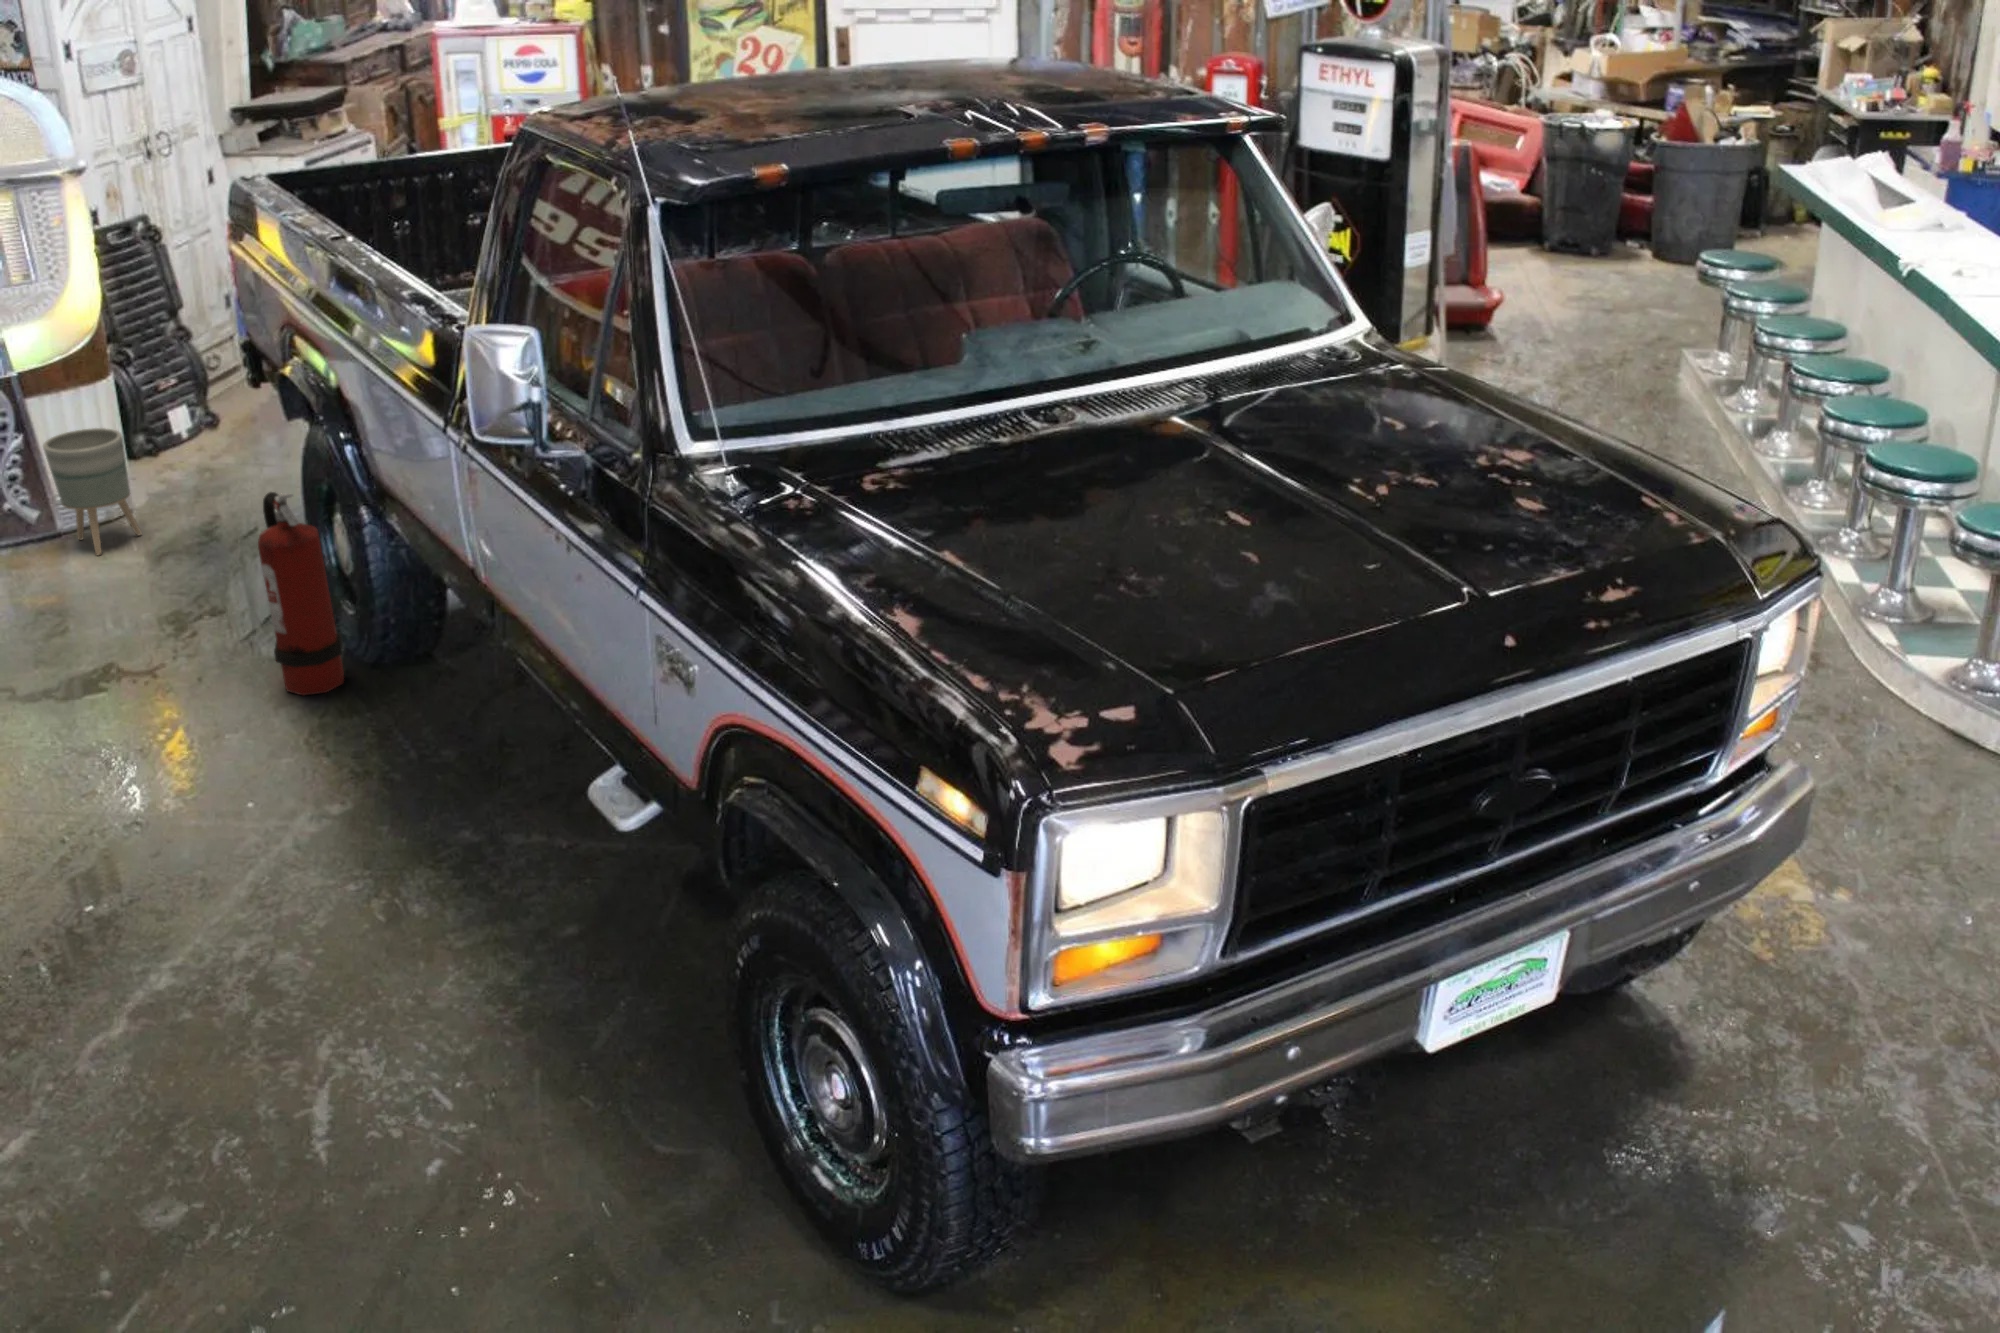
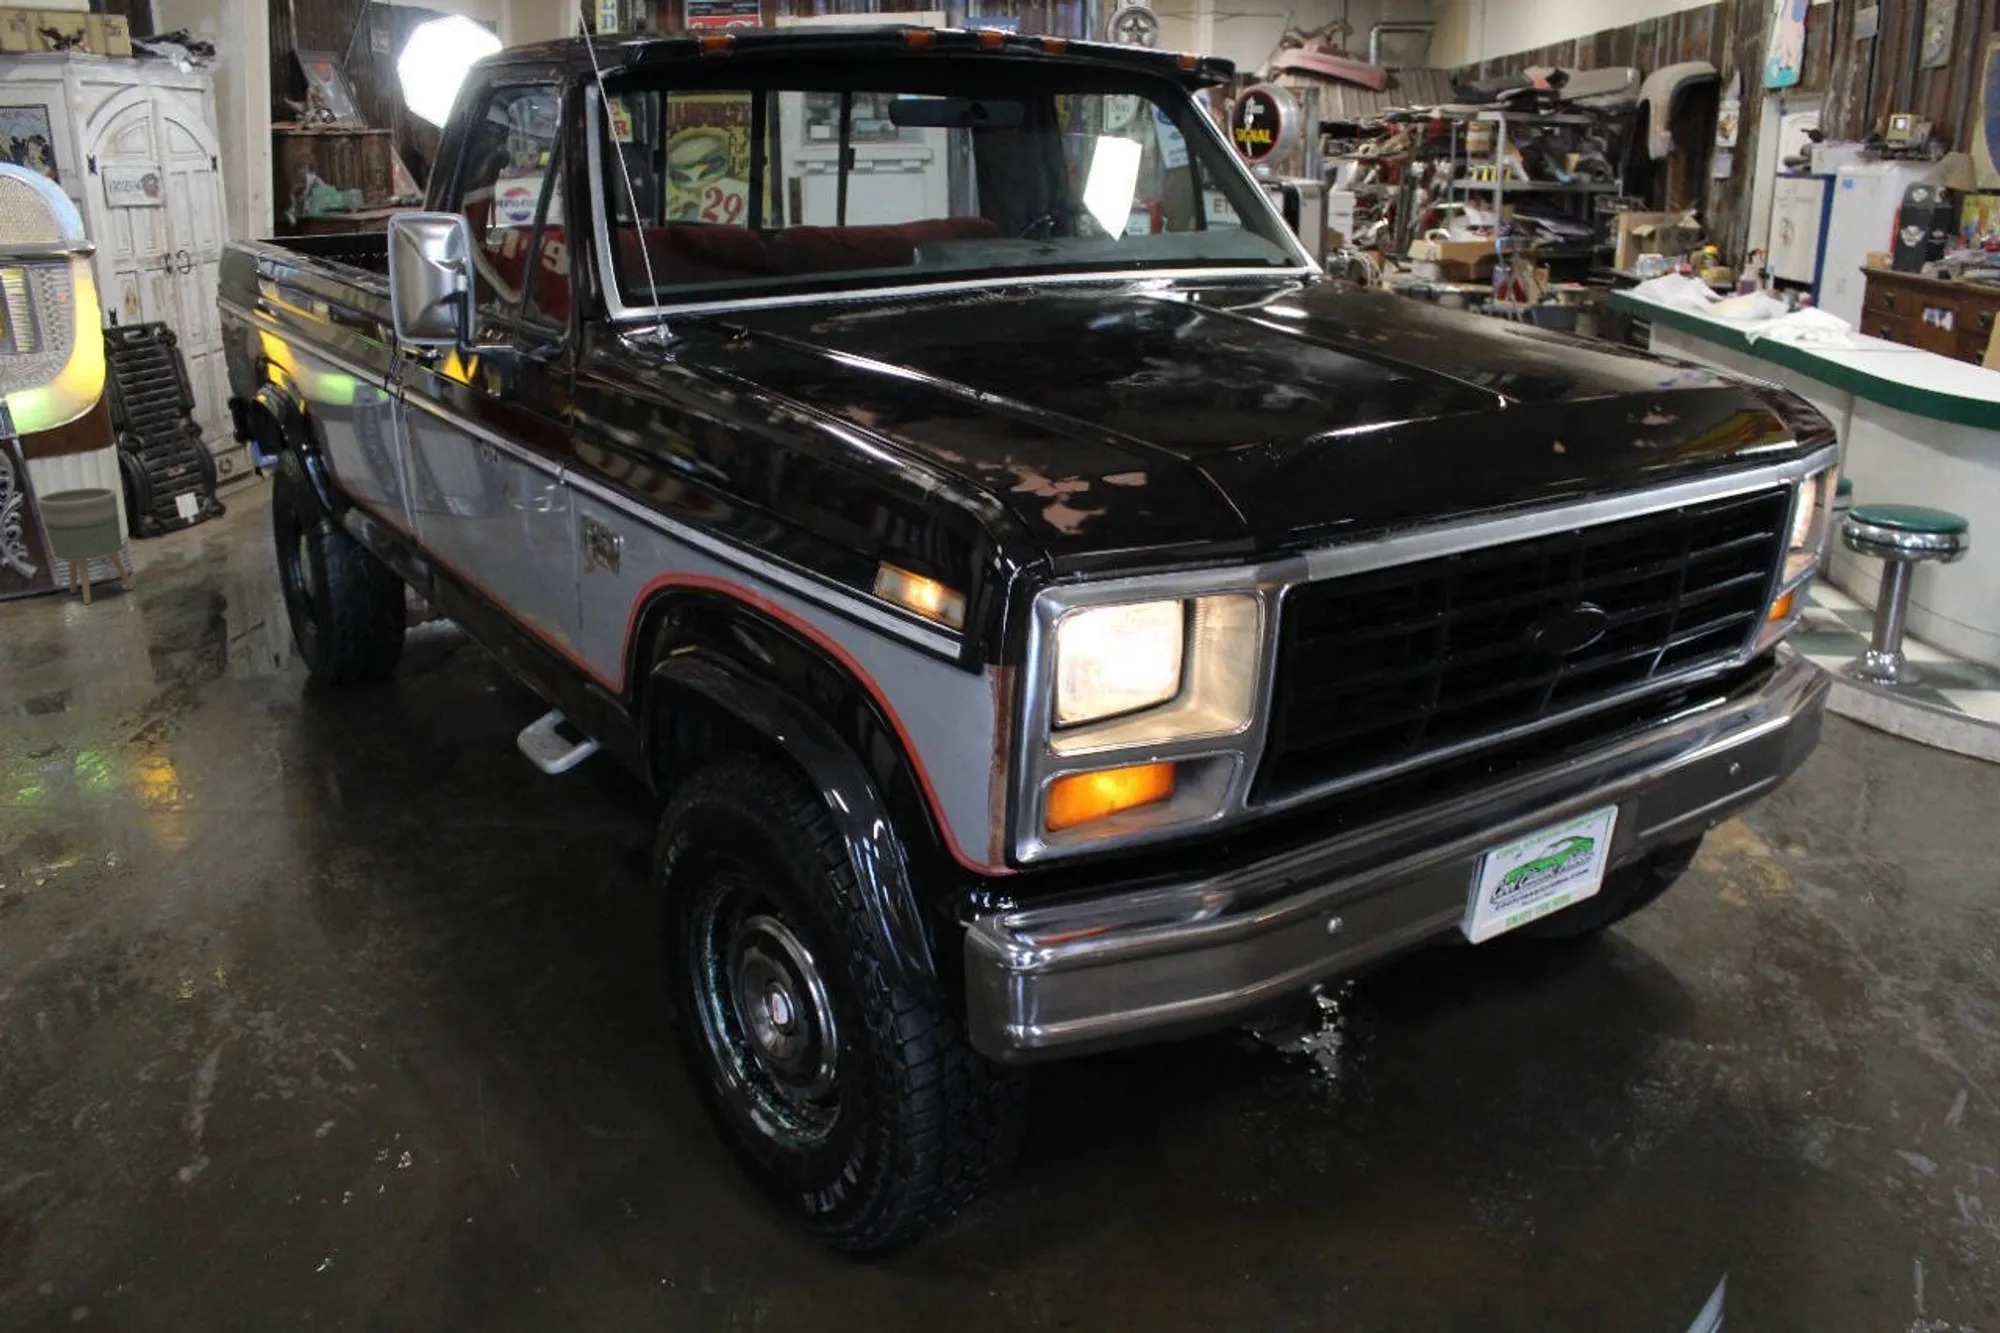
fire extinguisher: present [258,492,344,695] -> none [217,502,304,707]

